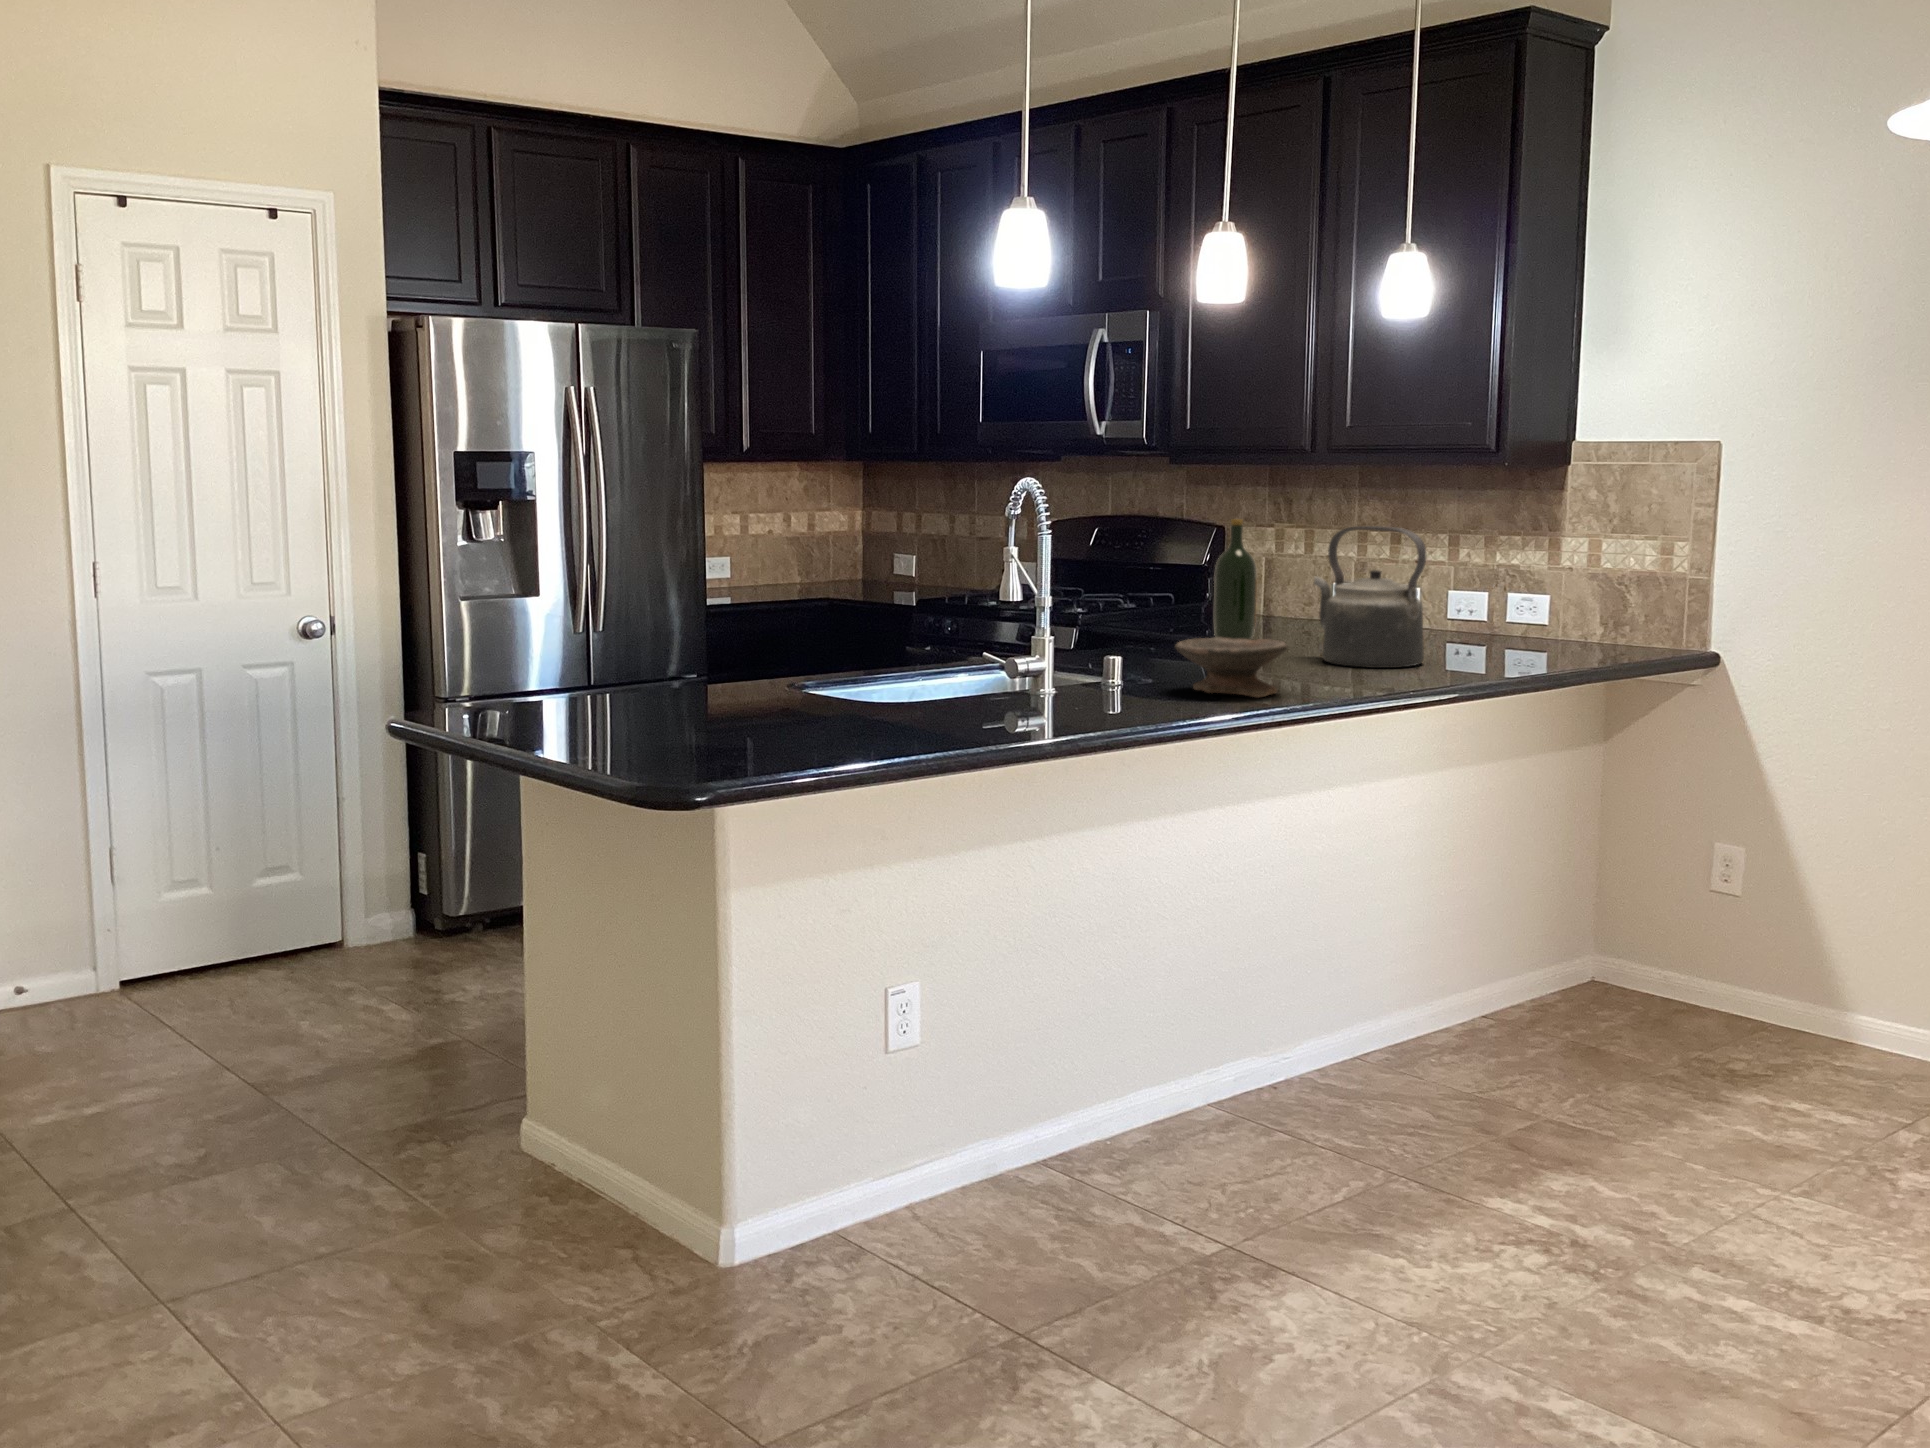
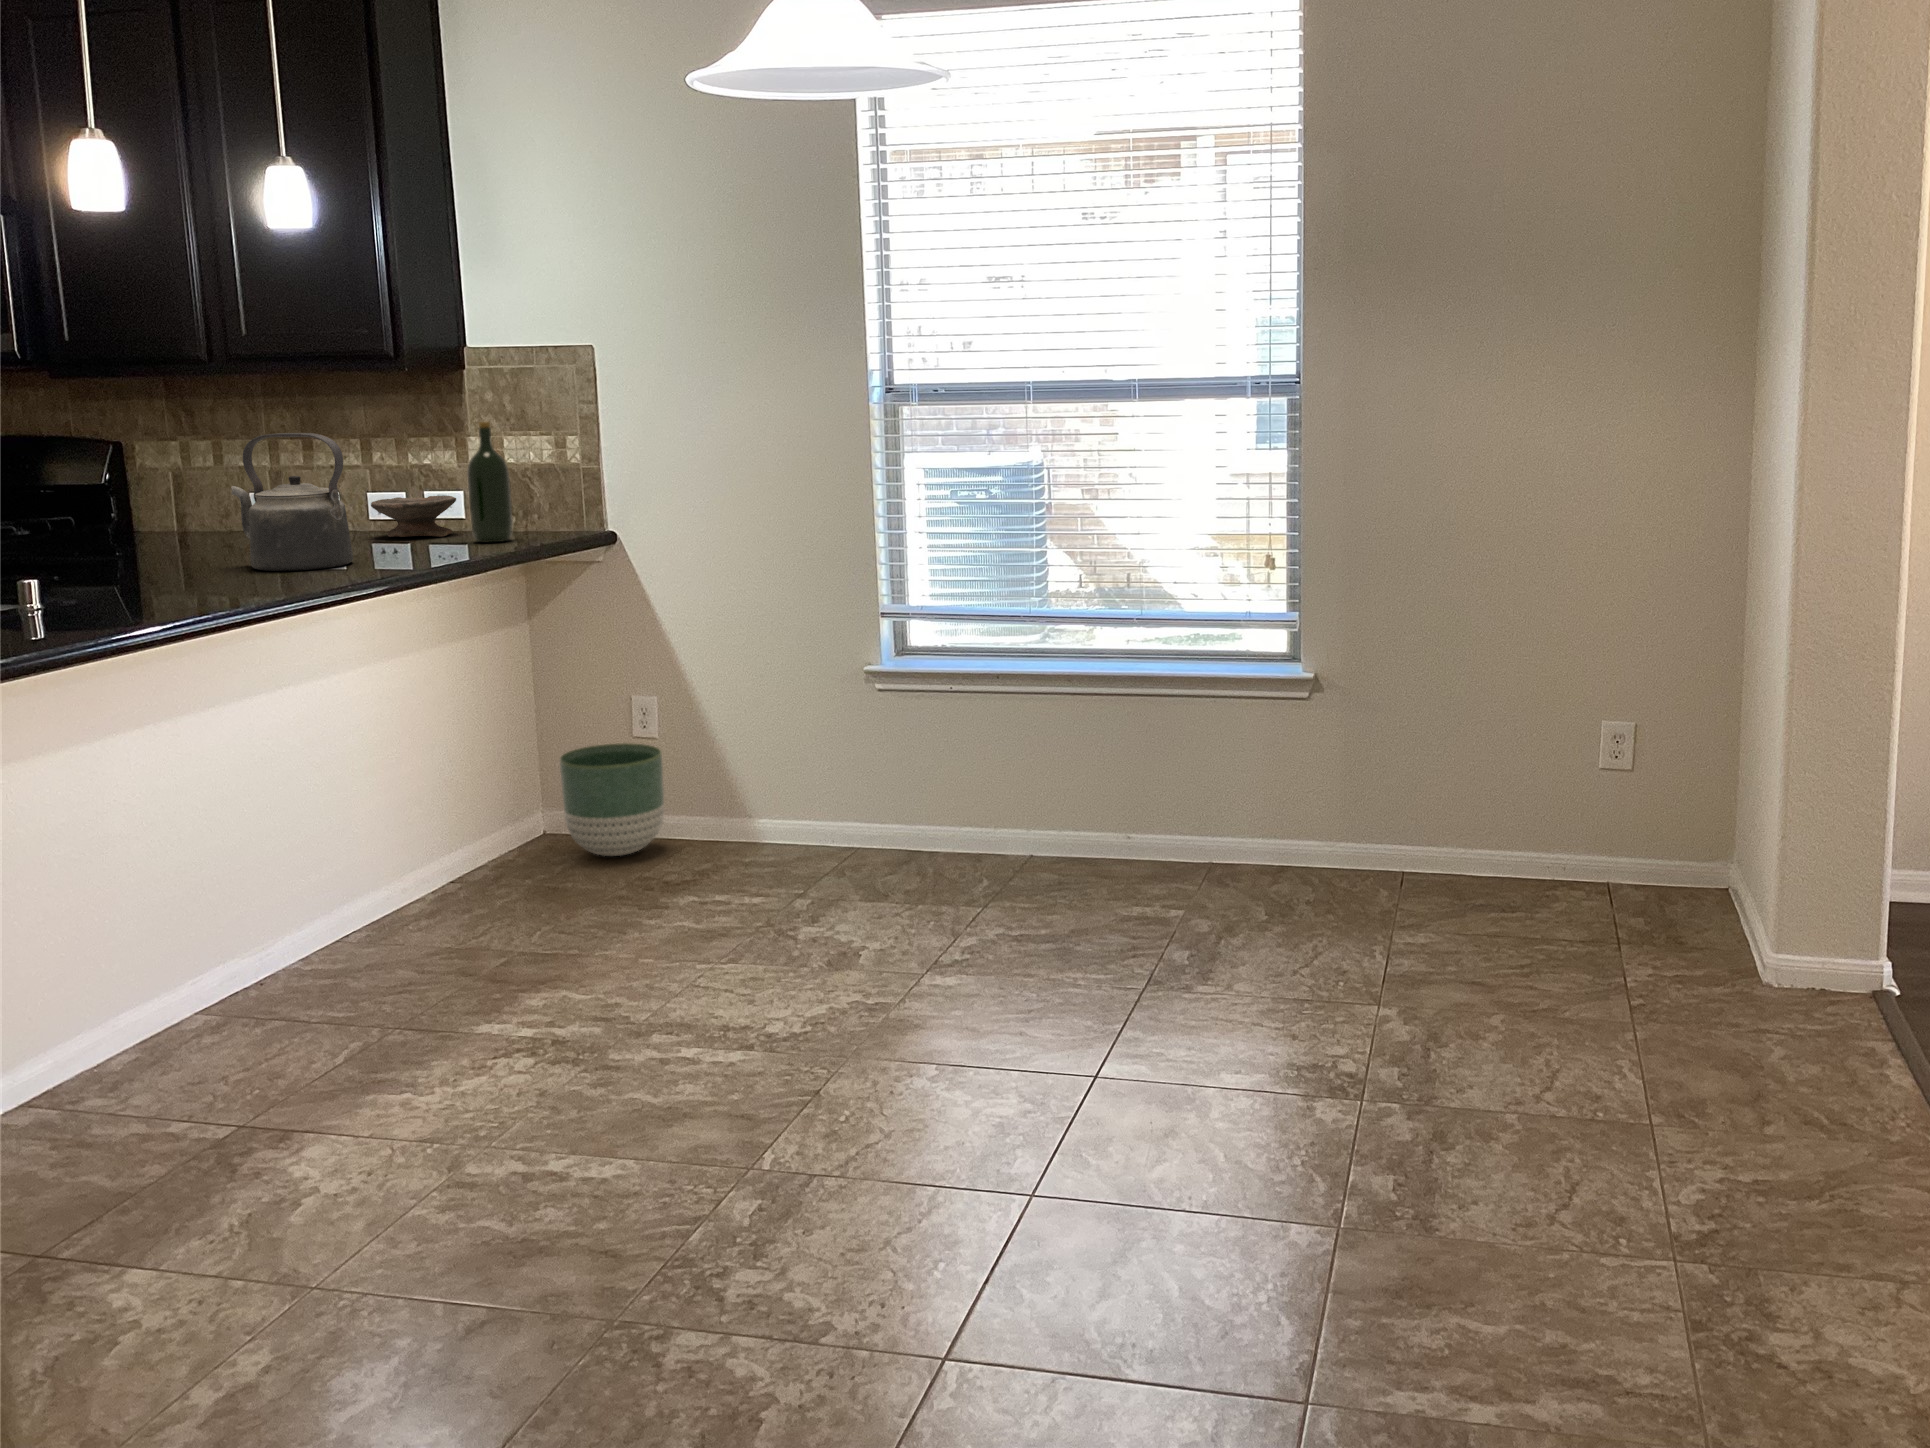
wine bottle: present [1214,519,1257,640] -> present [467,422,513,542]
bowl: present [1175,637,1288,698] -> present [371,496,456,537]
planter: none [1618,892,1744,1023] -> present [560,743,664,856]

